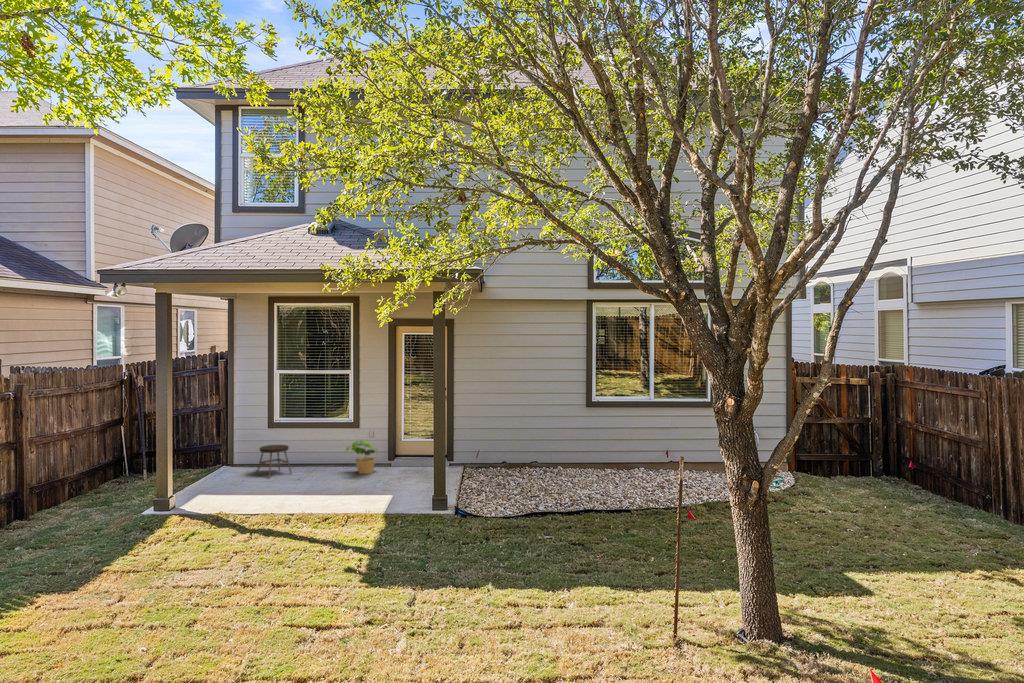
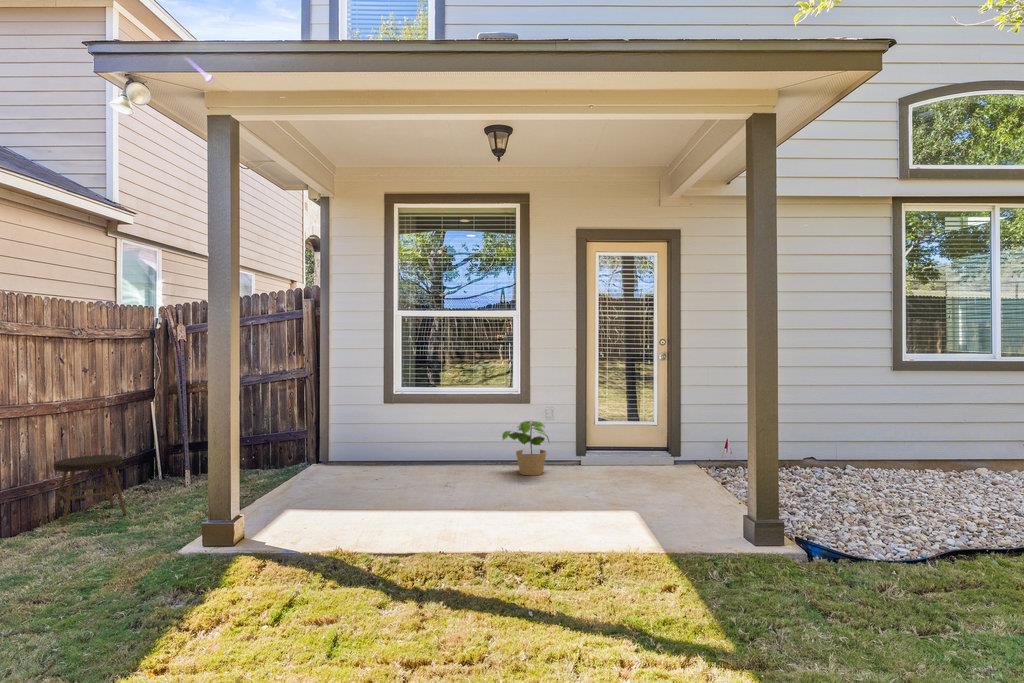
stool: present [256,445,292,478] -> present [52,455,127,526]

